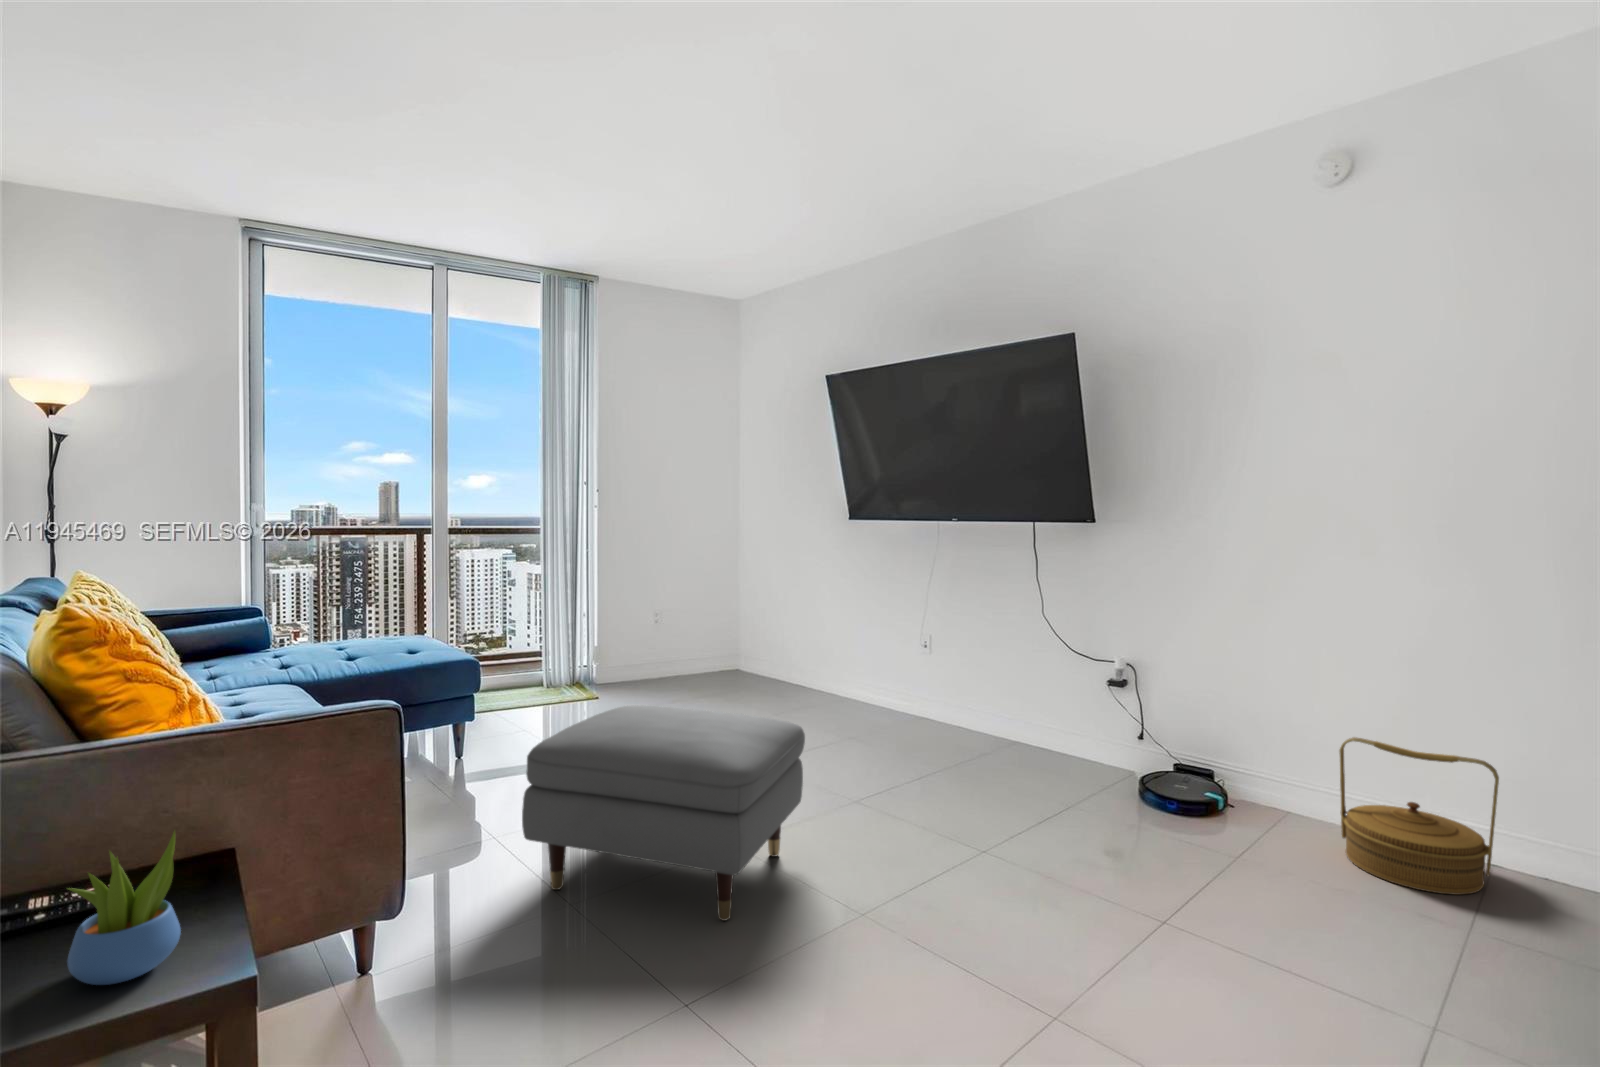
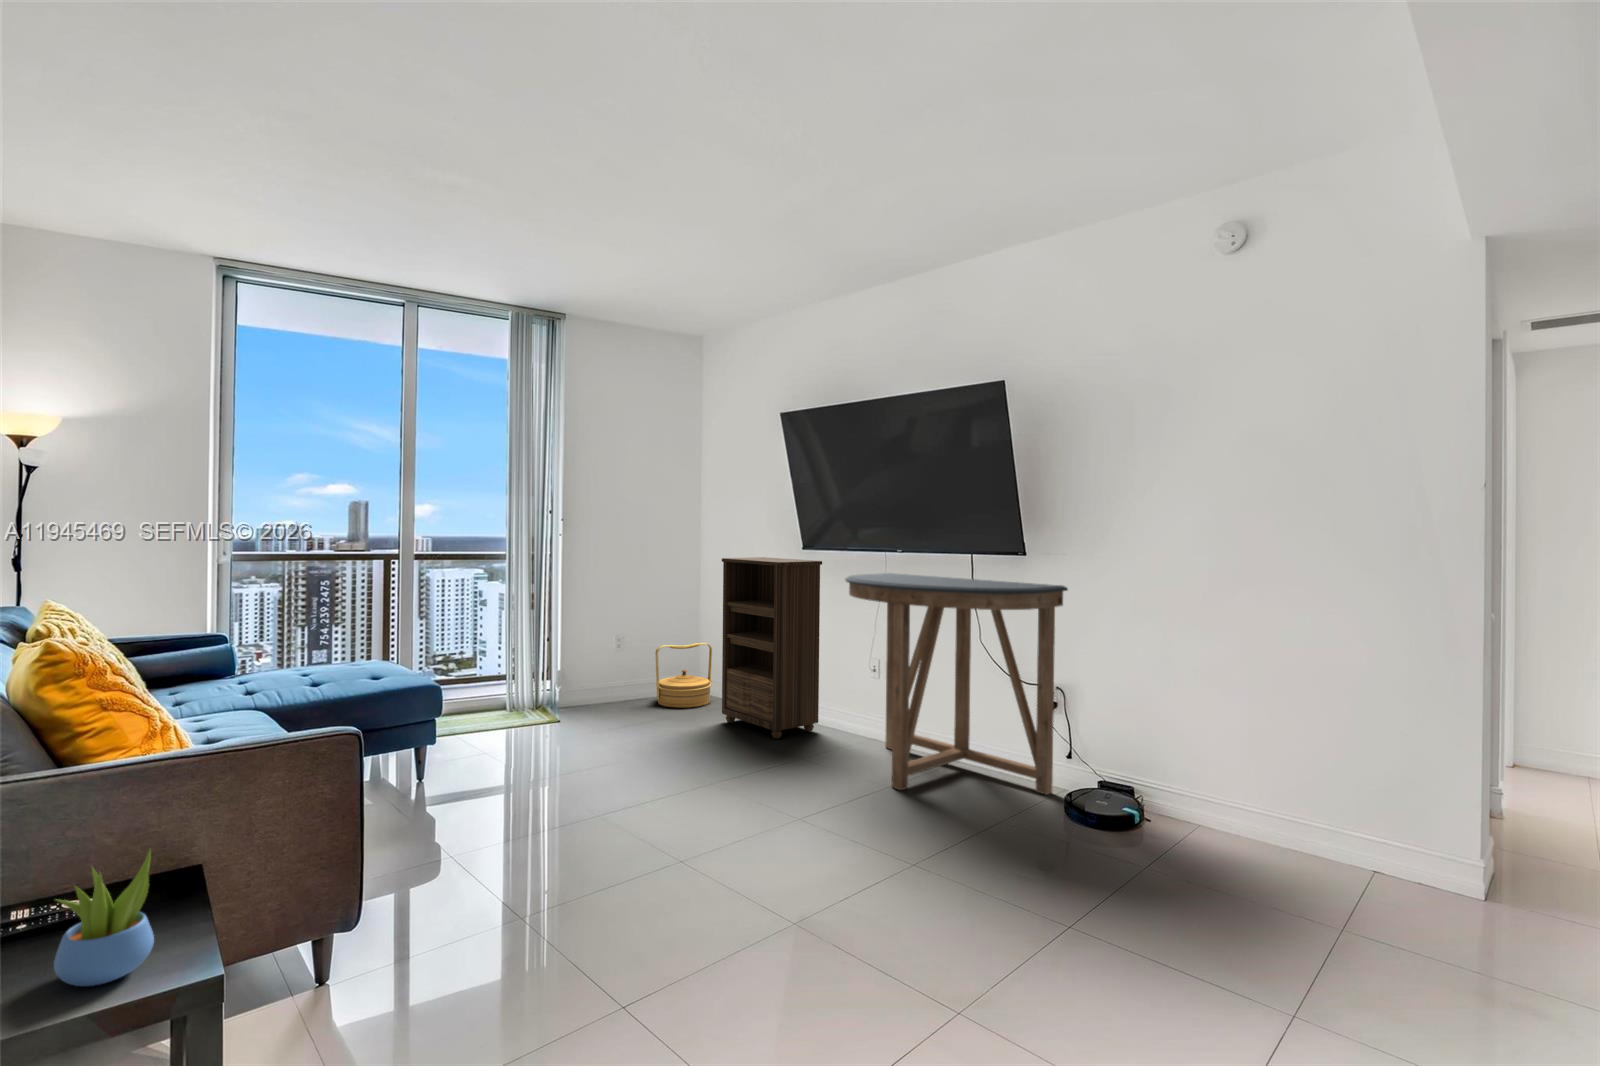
bookshelf: none [751,535,852,714] -> present [722,557,822,739]
console table: none [879,549,1110,769] -> present [845,573,1068,795]
ottoman: present [522,706,805,921] -> none [478,732,756,941]
woven basket: present [1339,737,1499,895] -> present [655,643,712,708]

